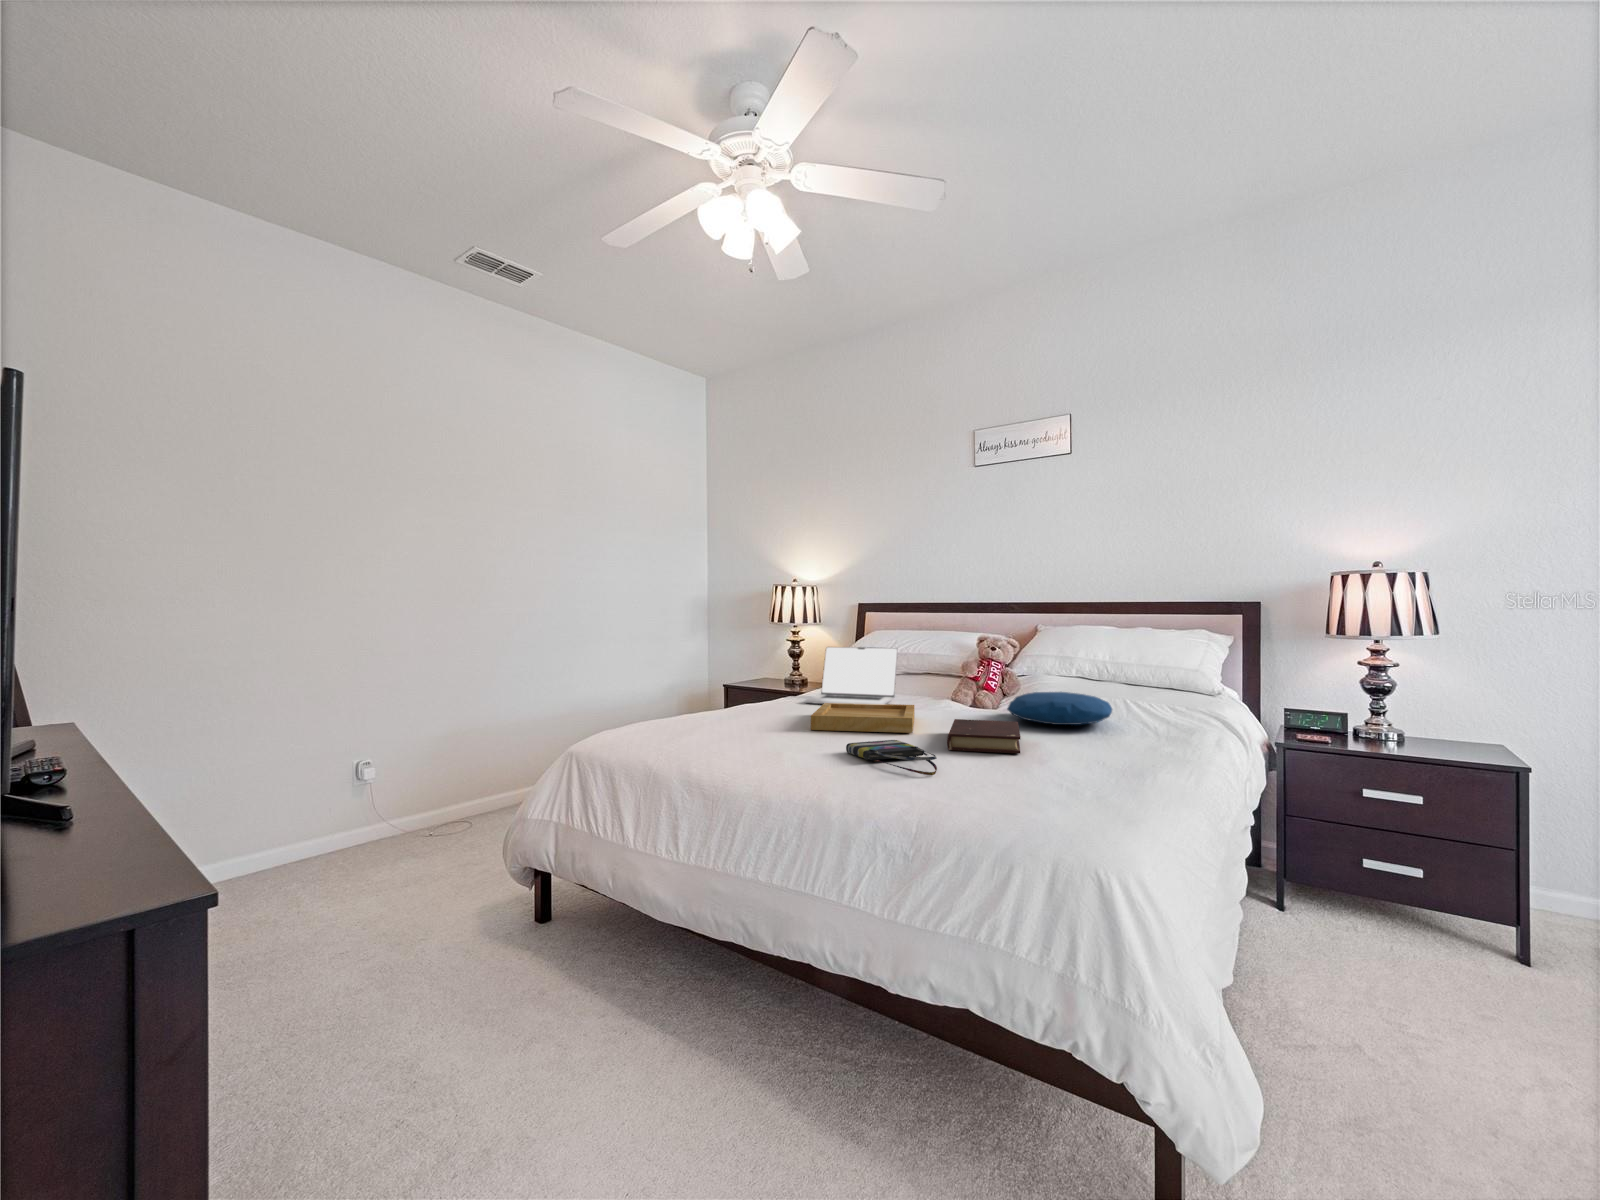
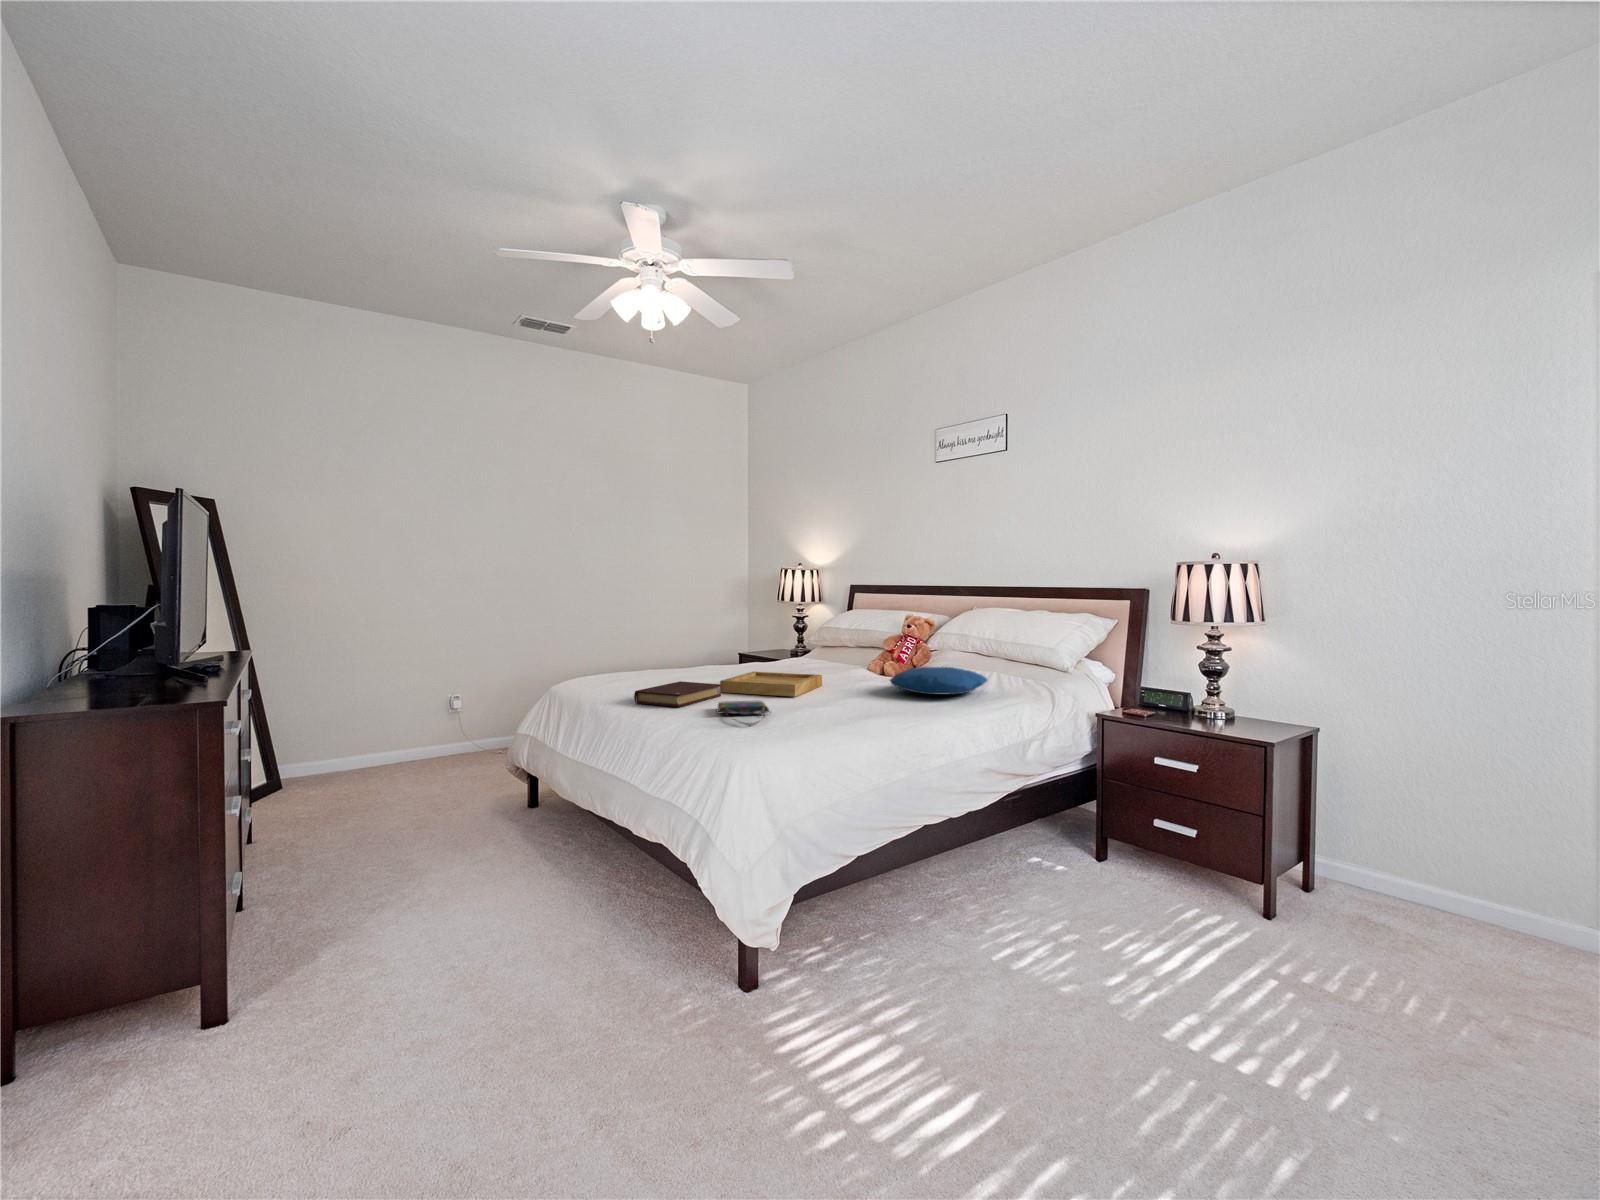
laptop: present [804,647,898,704] -> none [752,625,839,676]
book: present [947,719,1020,754] -> present [634,681,721,707]

